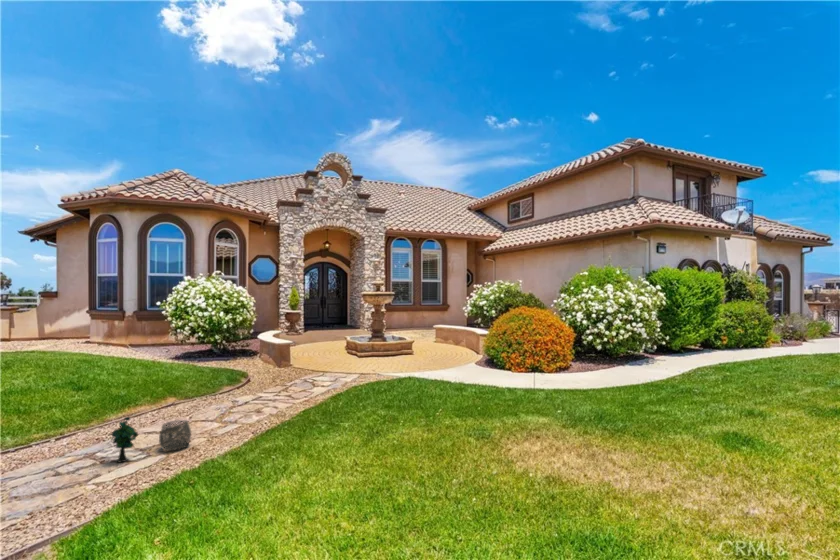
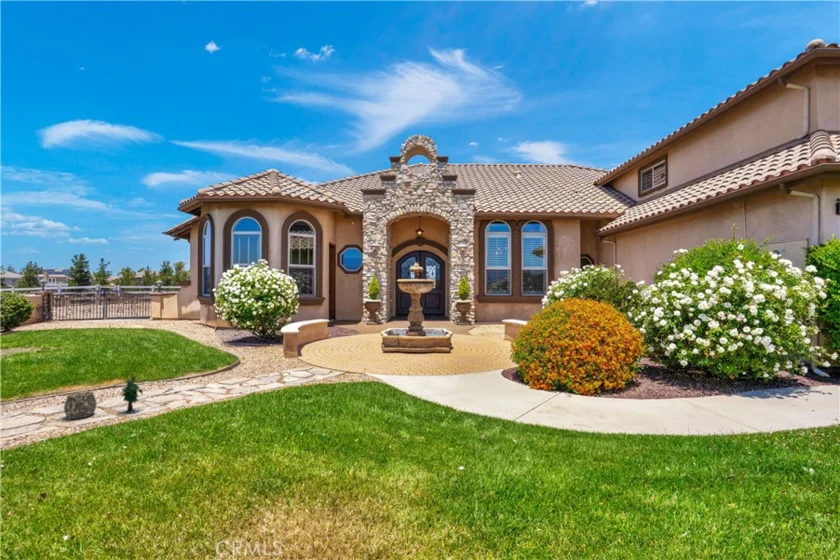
decorative plant: present [111,417,138,462] -> present [122,377,143,413]

